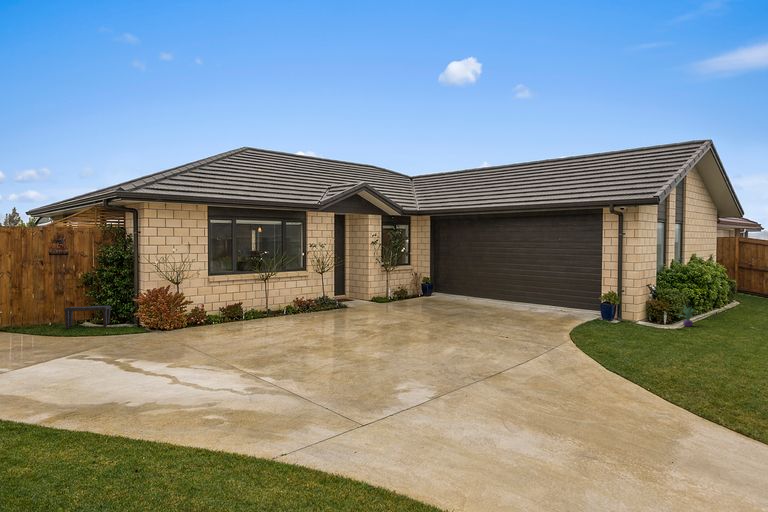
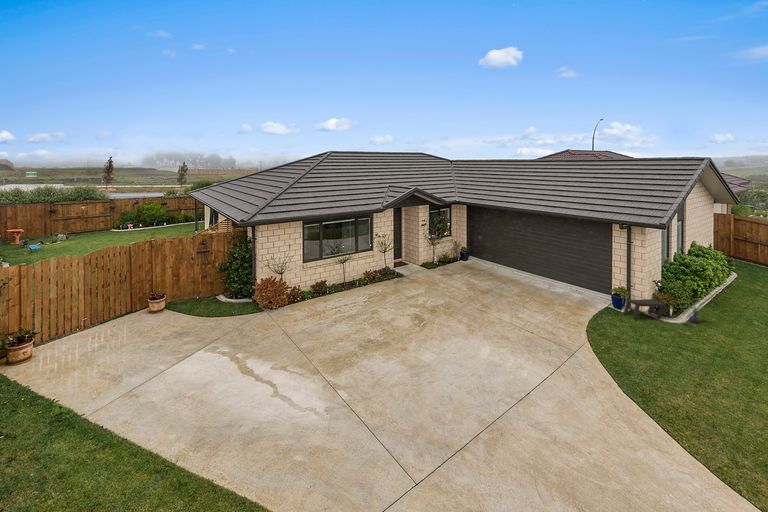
bench: present [64,306,111,329] -> present [624,299,666,319]

